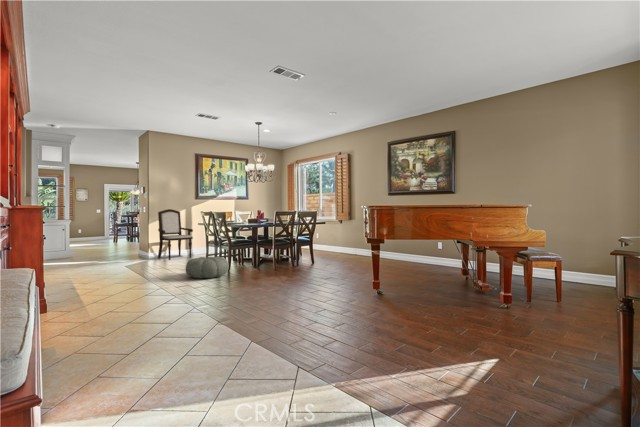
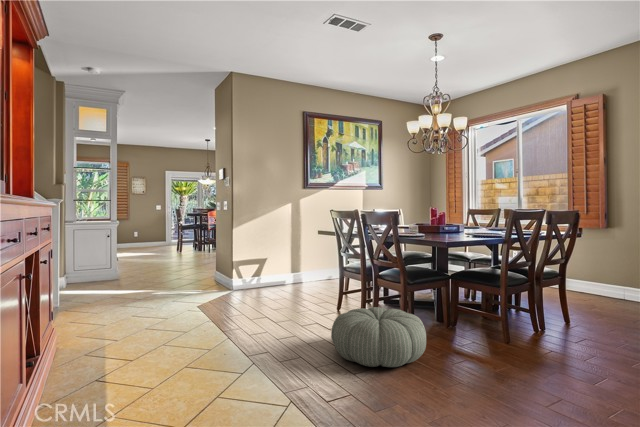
armchair: present [158,209,193,260] -> none [247,204,305,293]

